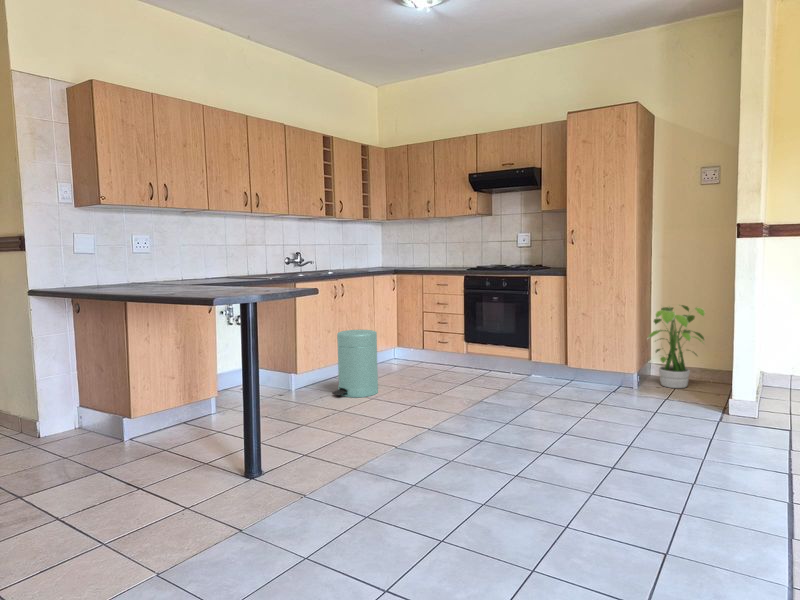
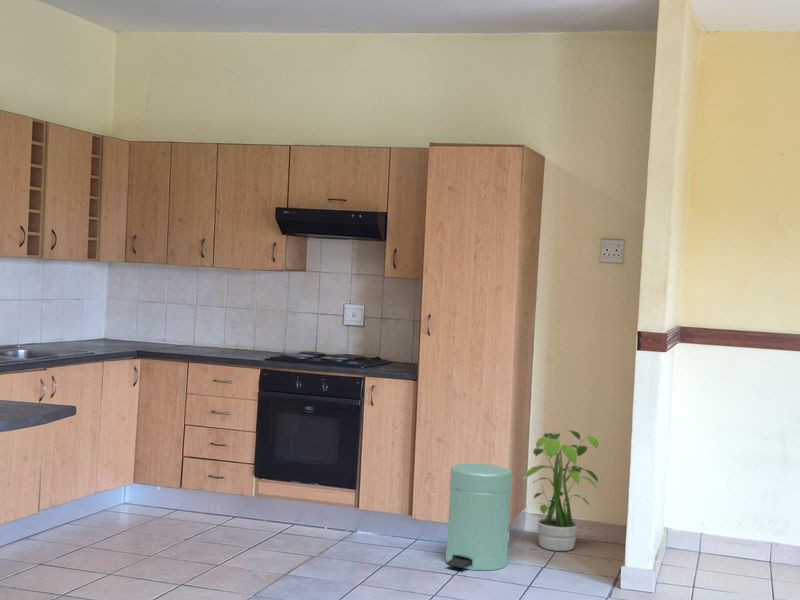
trash can: present [333,330,378,397] -> present [446,464,512,570]

